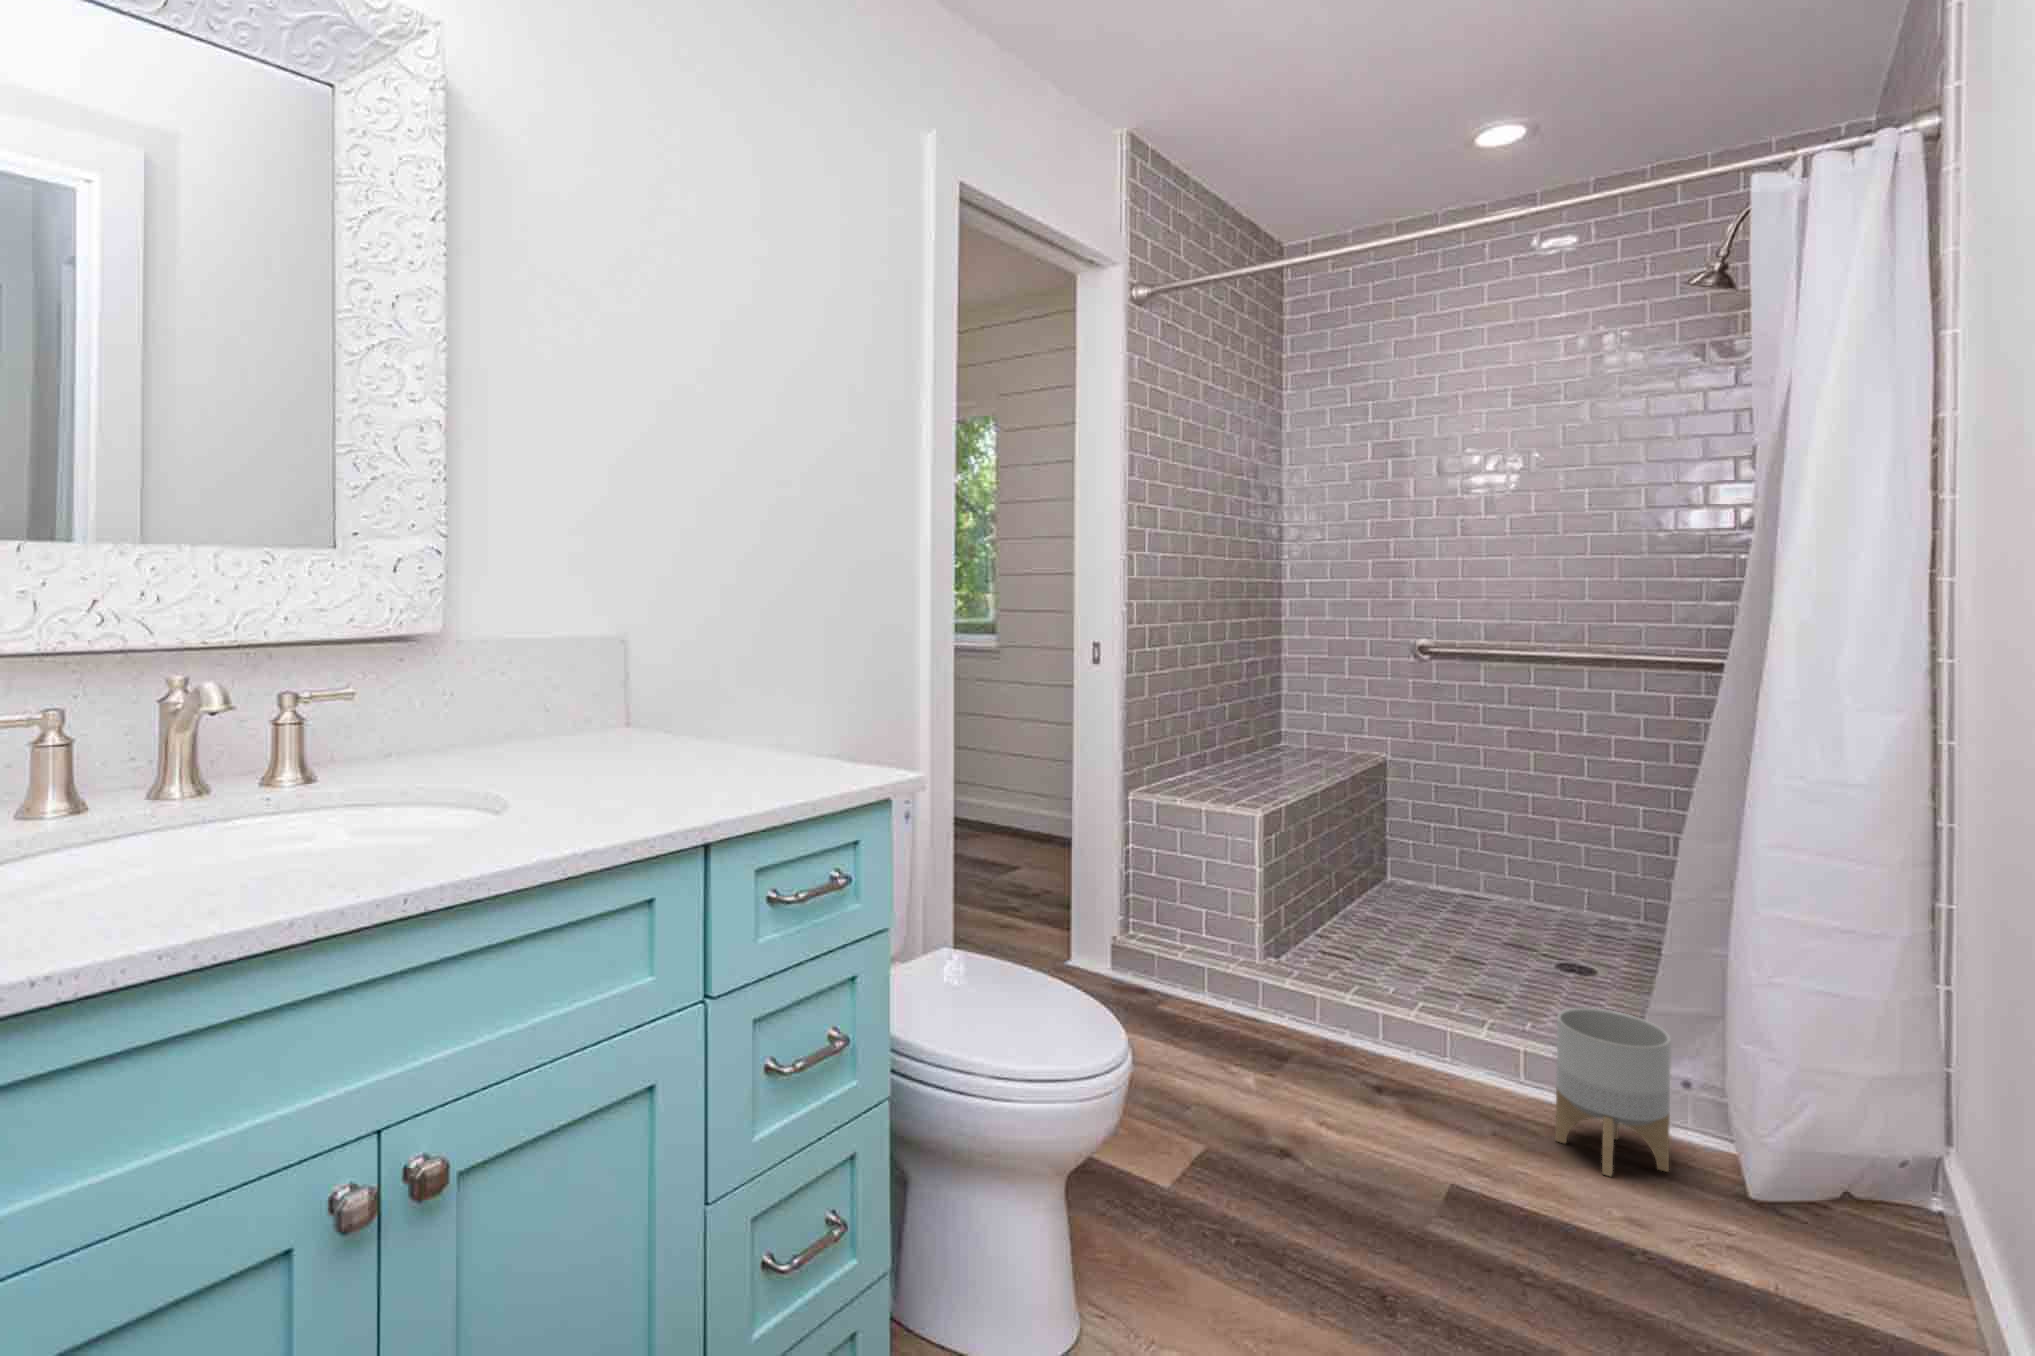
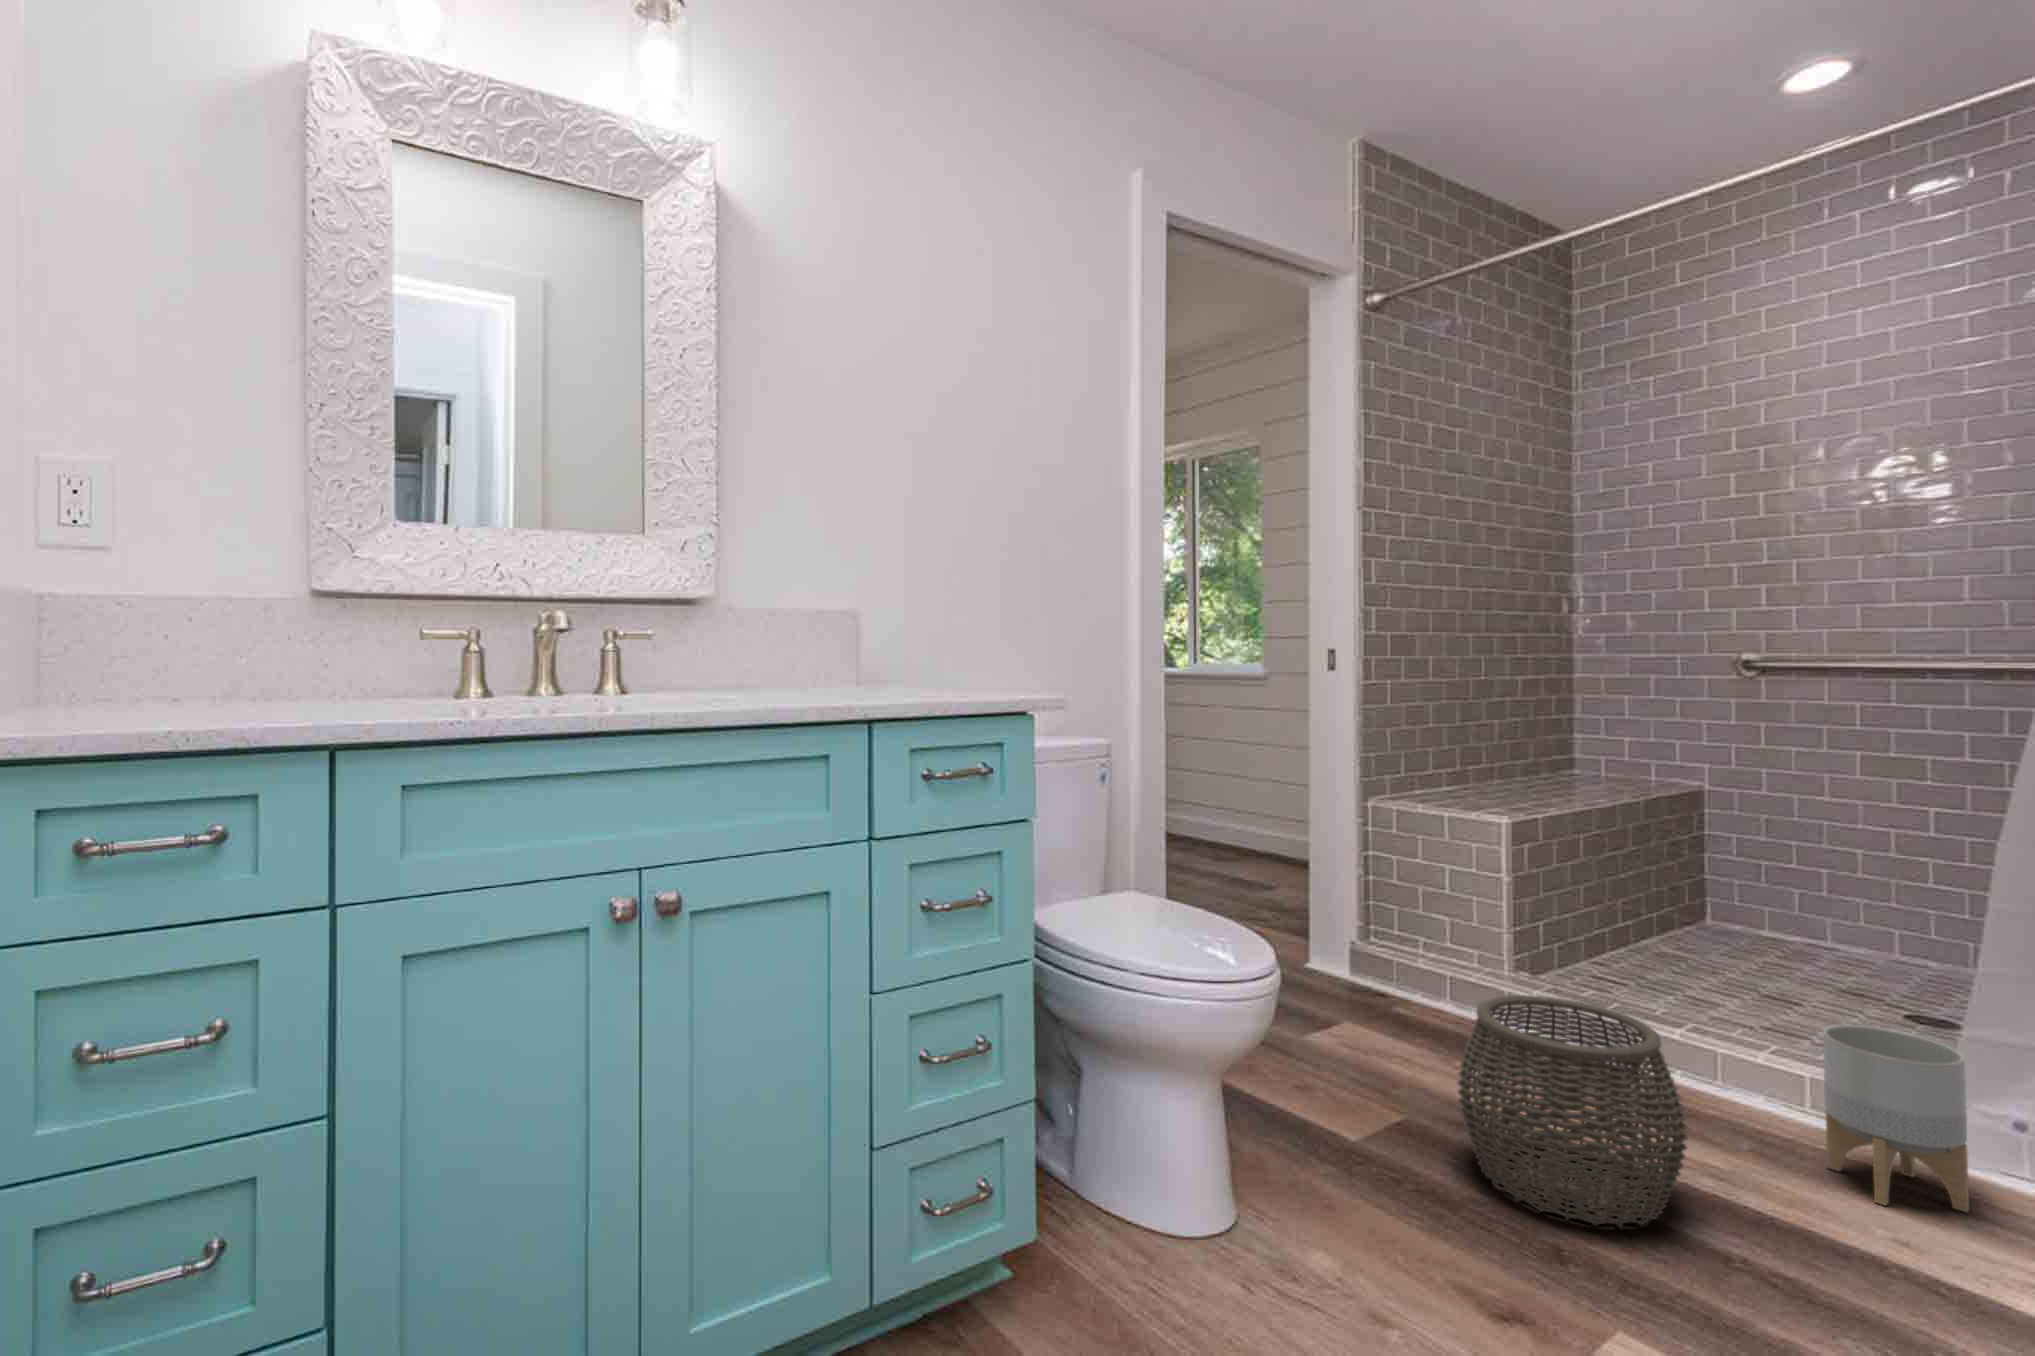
woven basket: none [1268,1015,1479,1253] -> present [1458,995,1688,1227]

